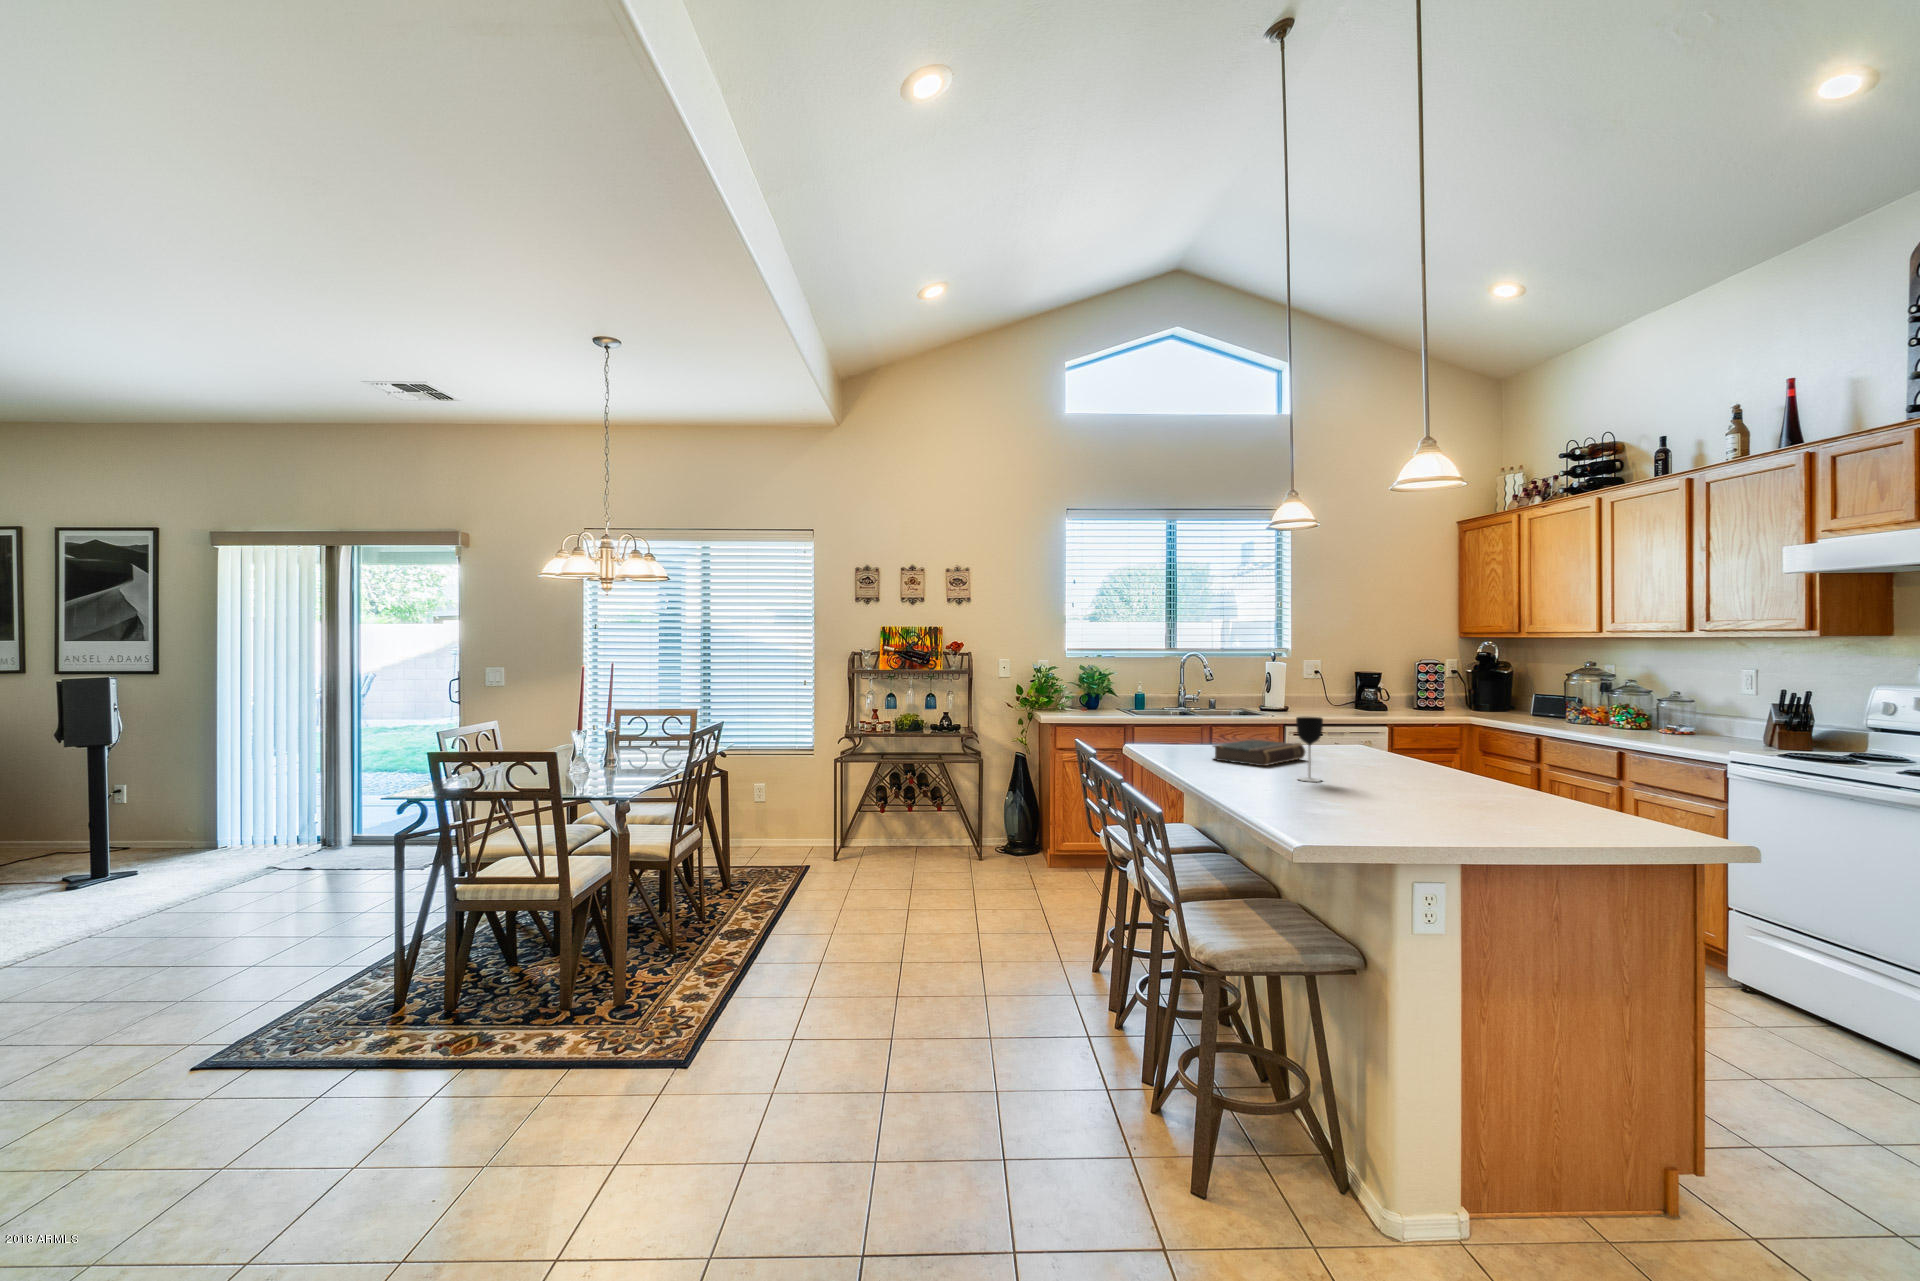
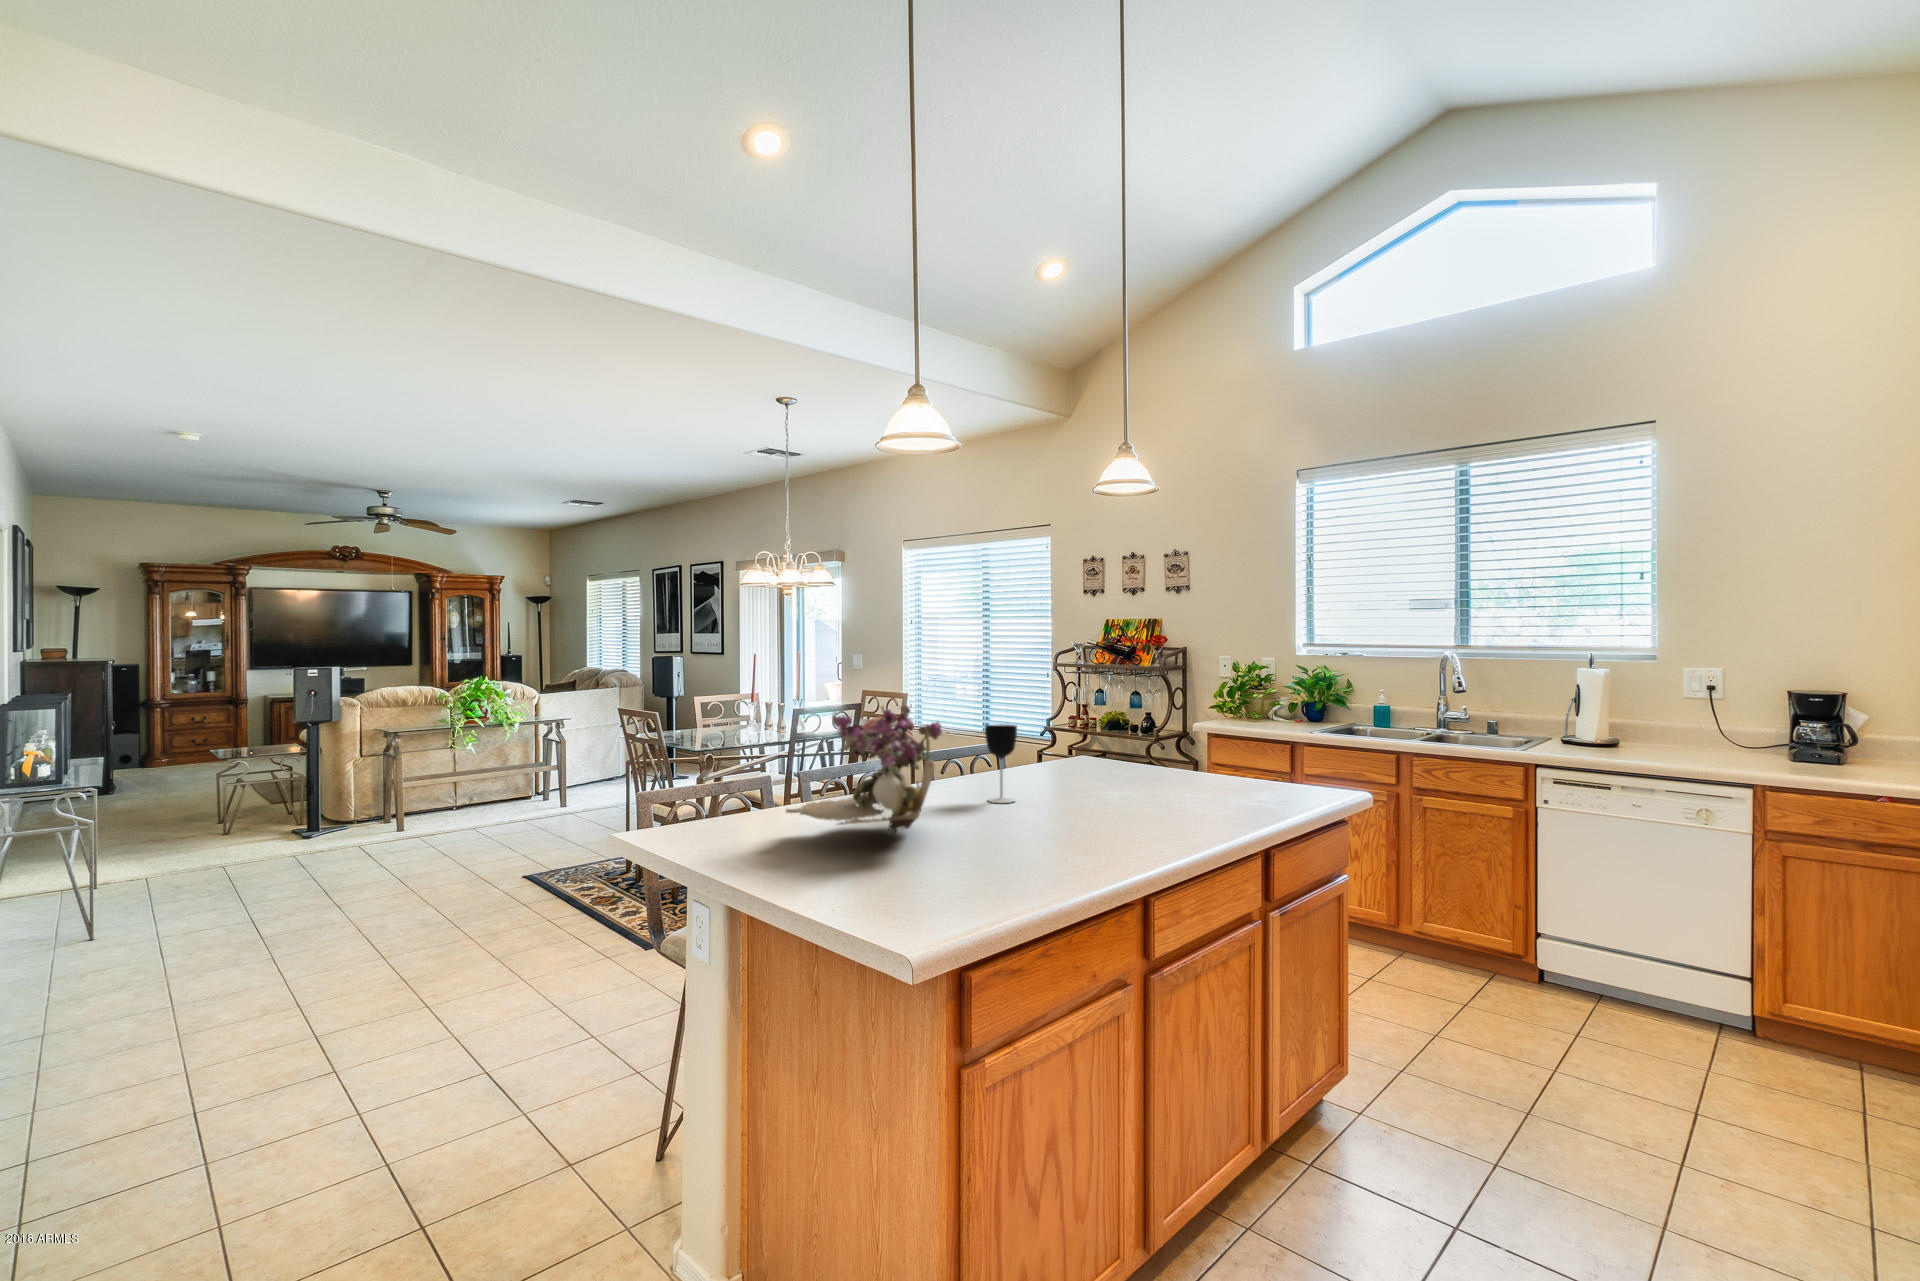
flower arrangement: none [1370,698,1544,810] -> present [786,705,942,834]
book: present [1213,740,1305,766] -> none [1058,758,1156,788]

